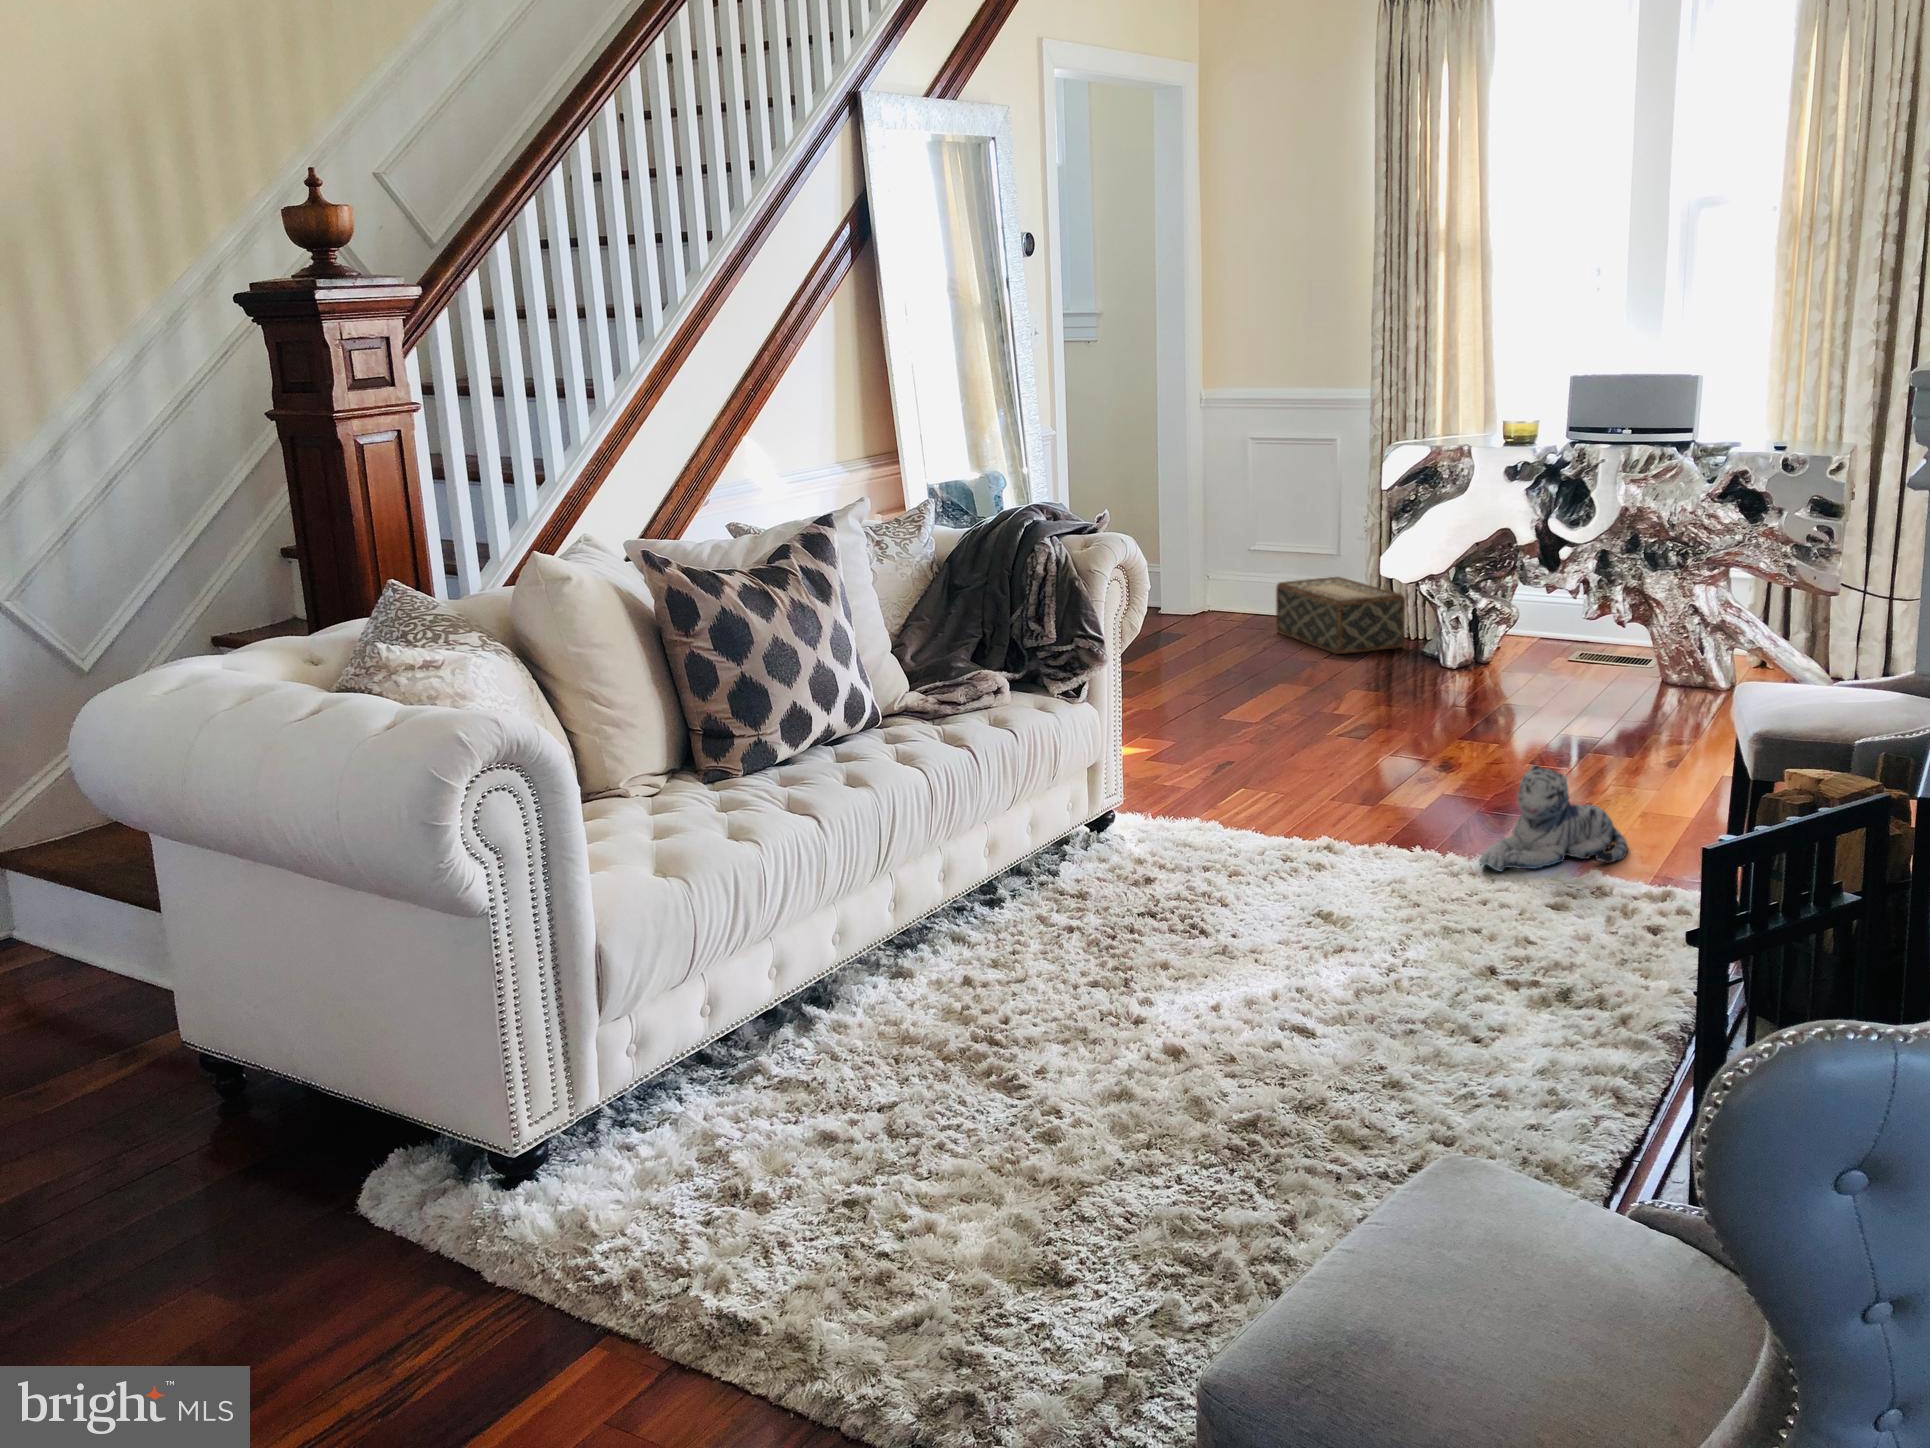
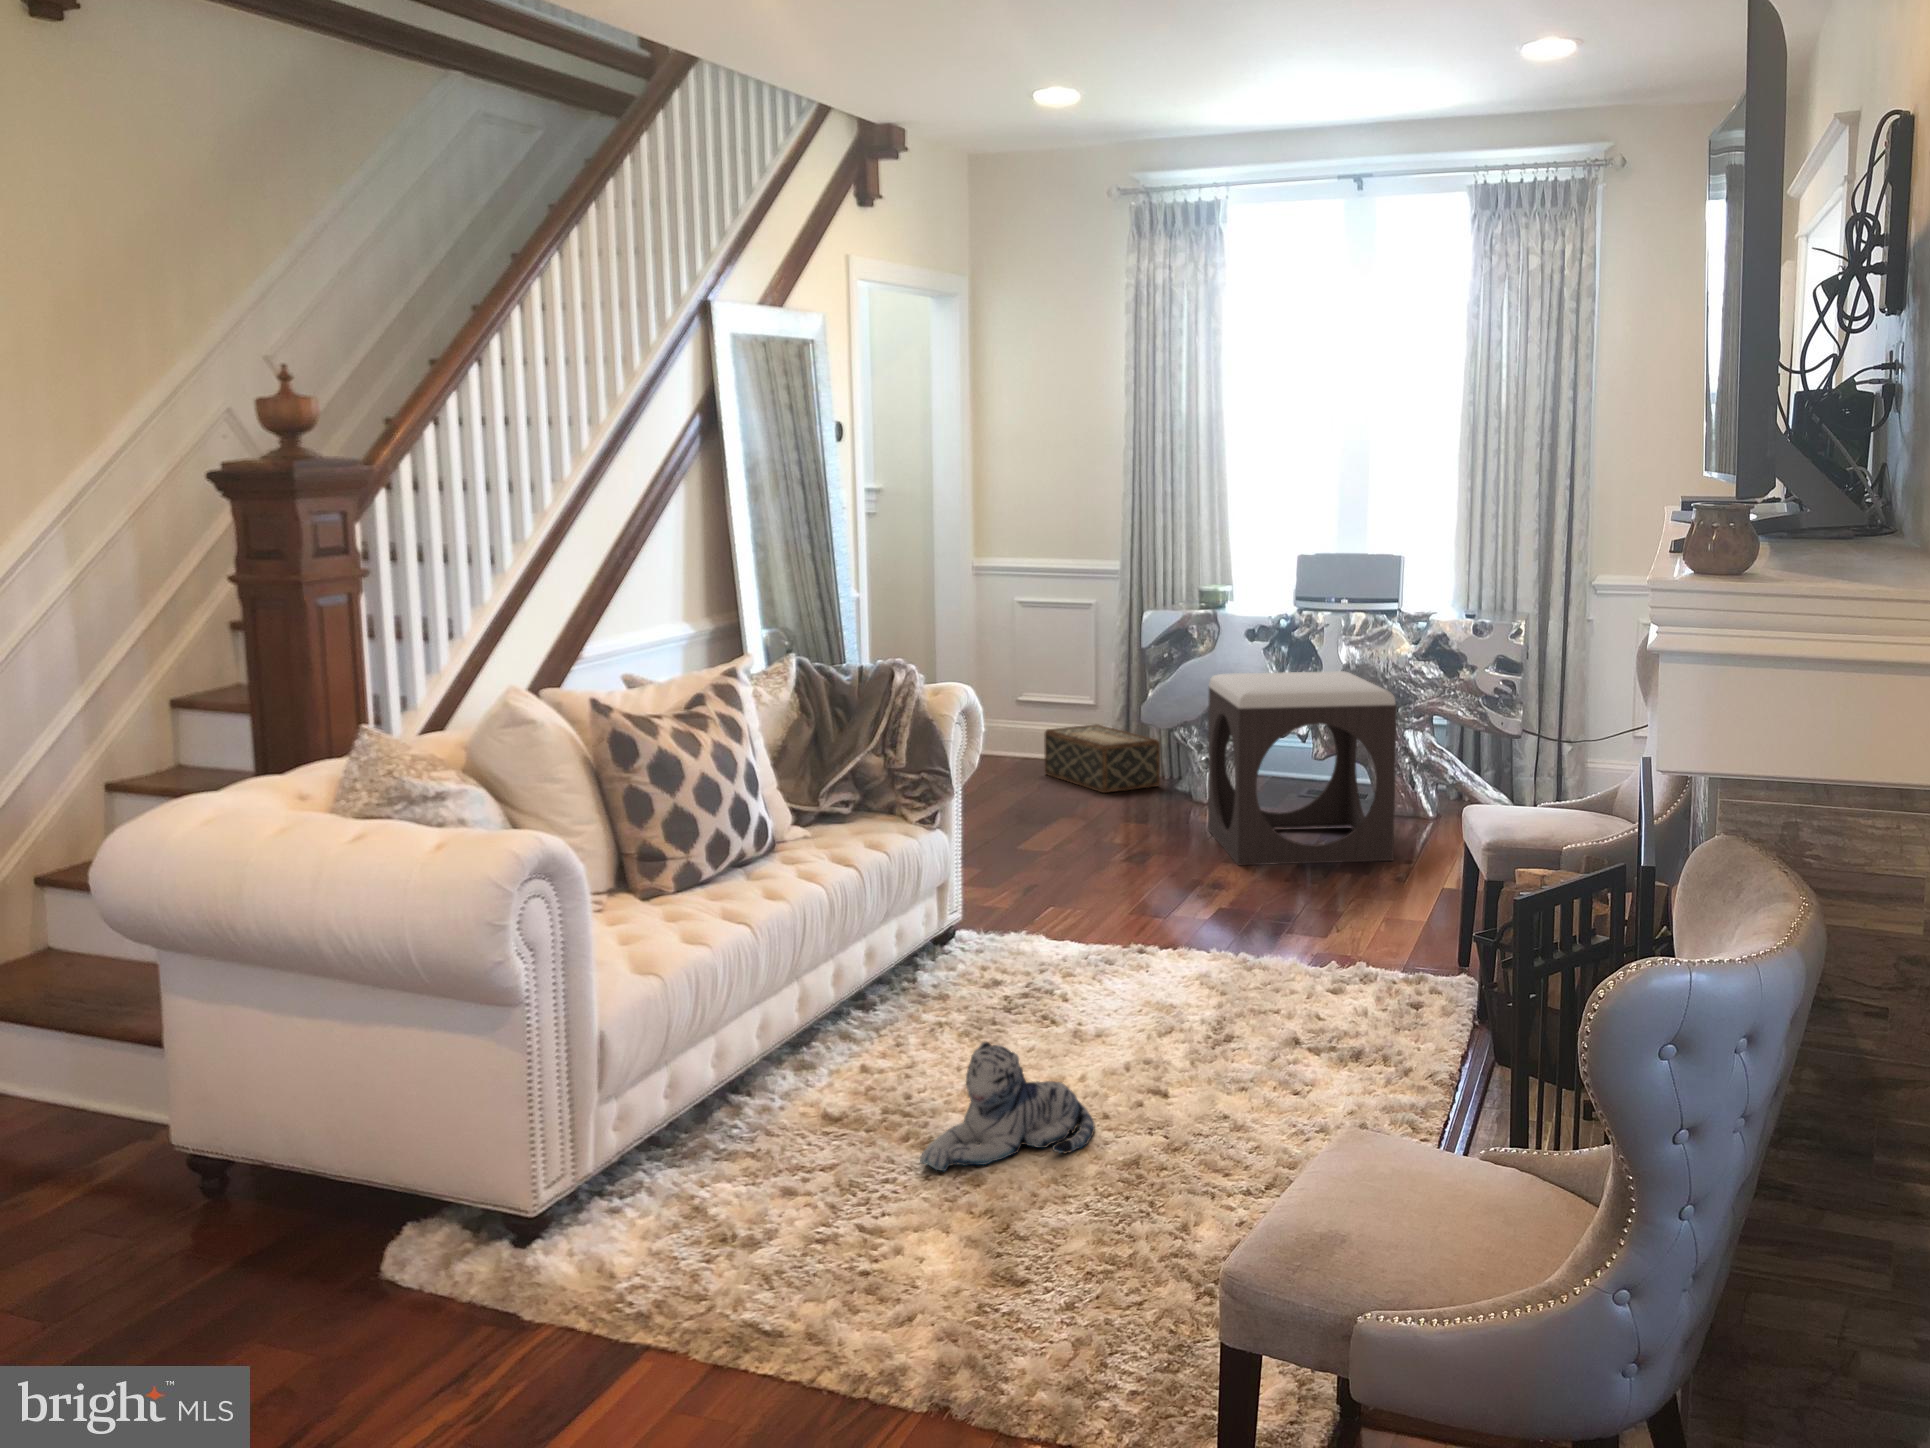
footstool: none [1448,515,1675,743] -> present [1208,671,1397,865]
plush toy: present [1479,765,1628,872] -> present [920,1042,1095,1171]

